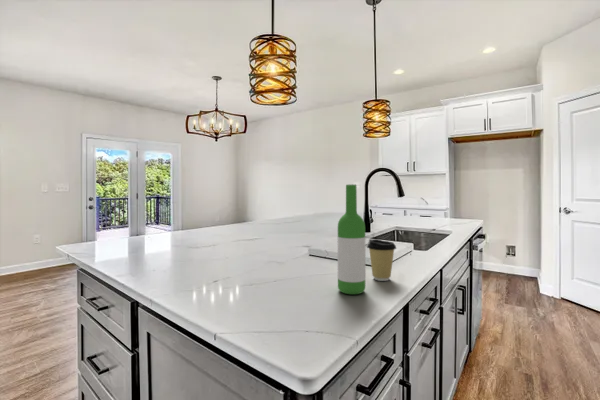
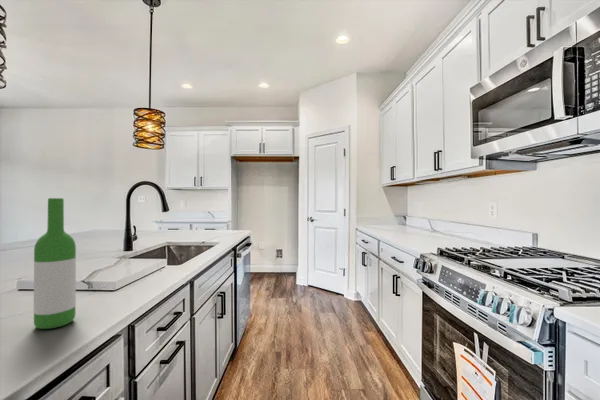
coffee cup: present [367,239,396,281] -> none [89,258,126,304]

